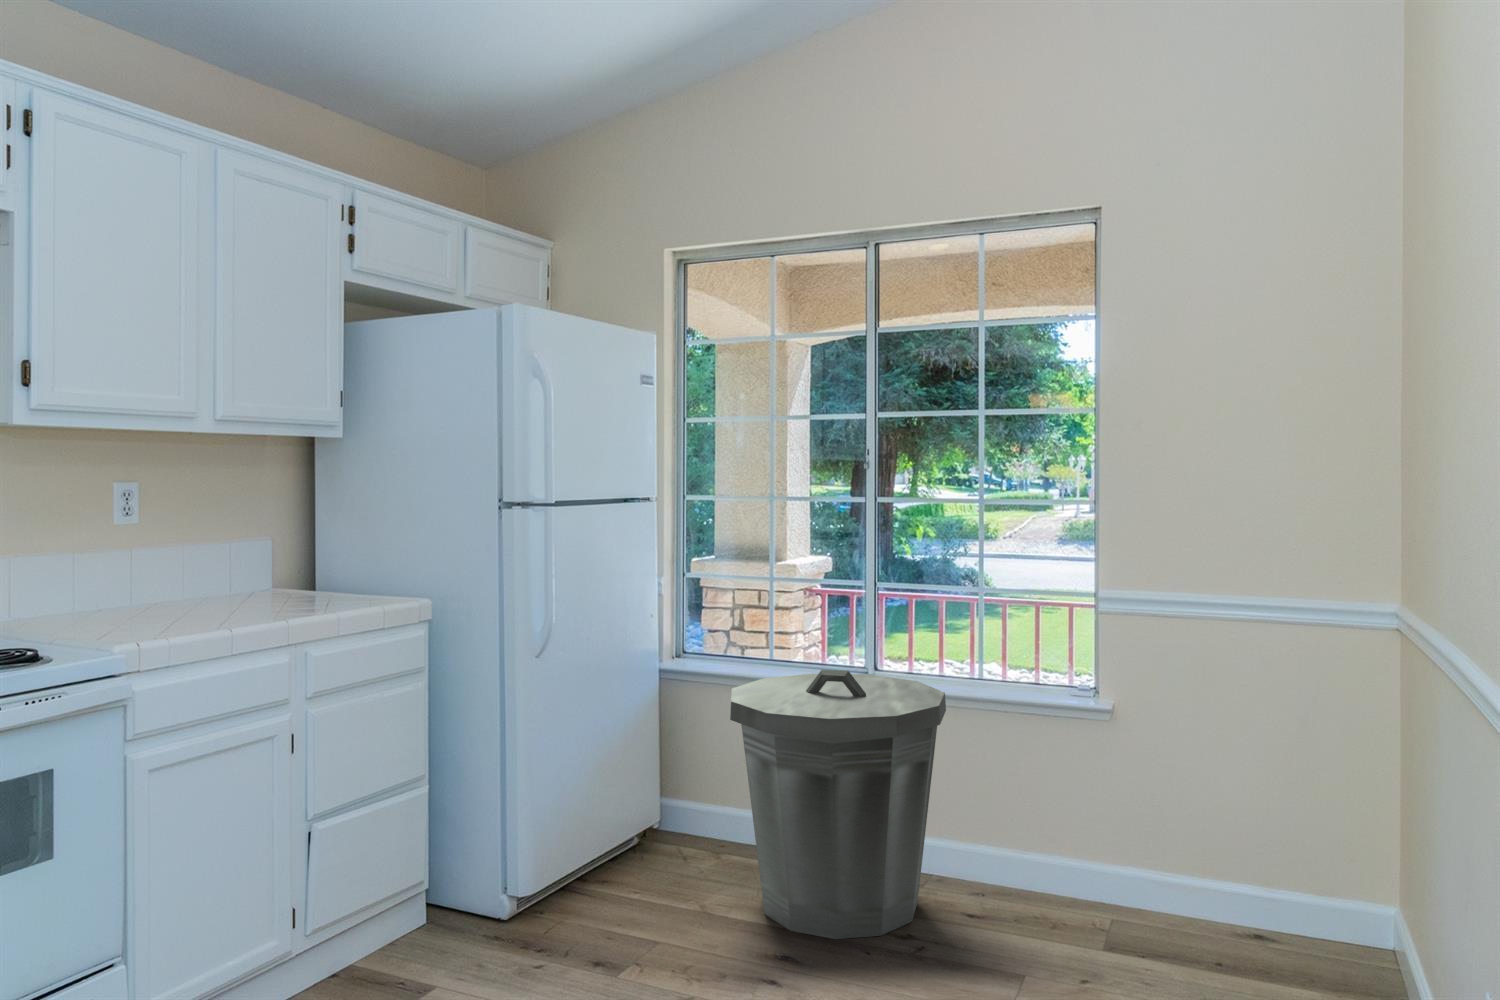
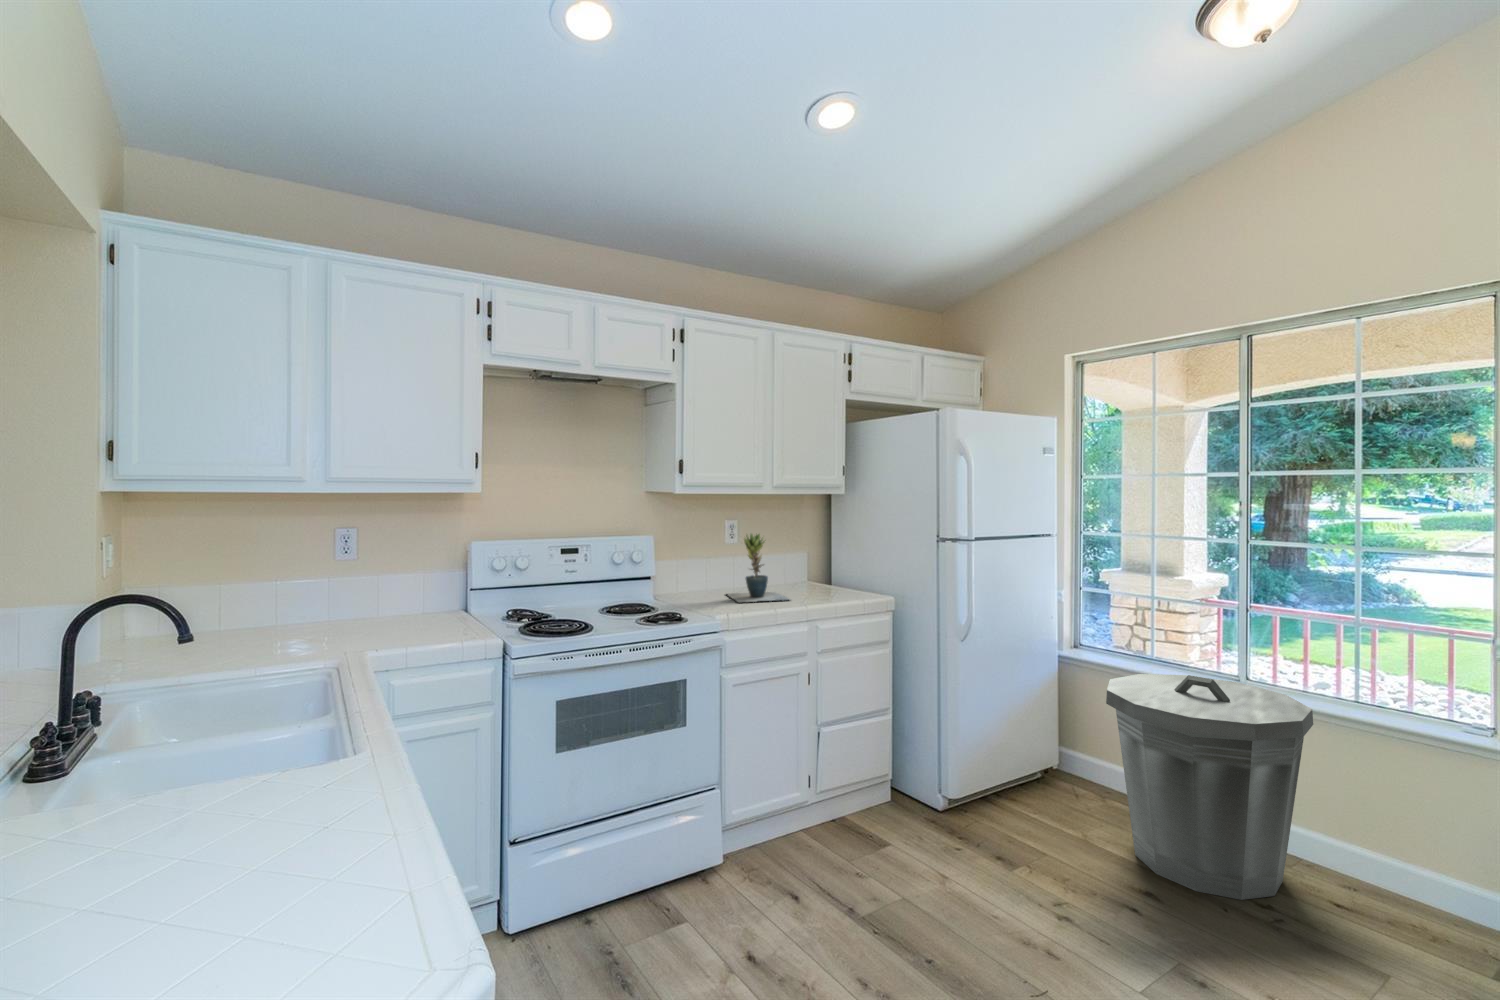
potted plant: none [114,499,254,624] -> present [727,534,789,602]

